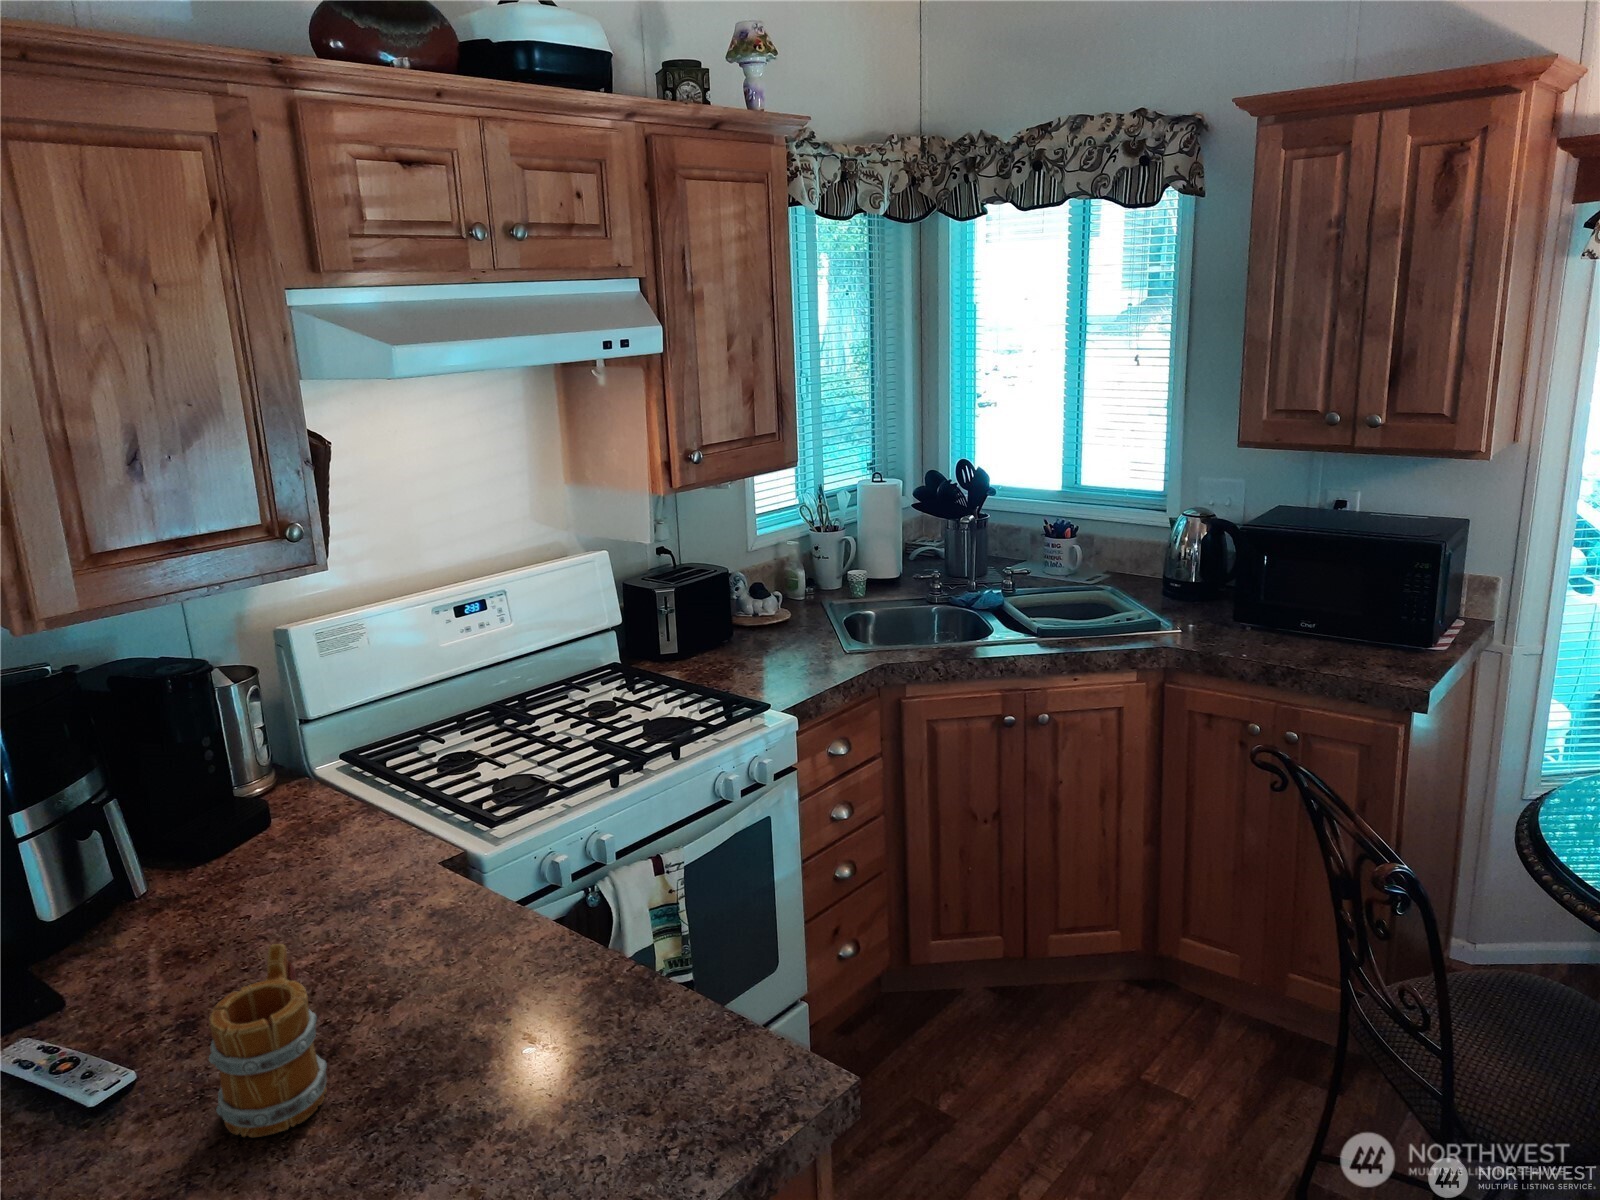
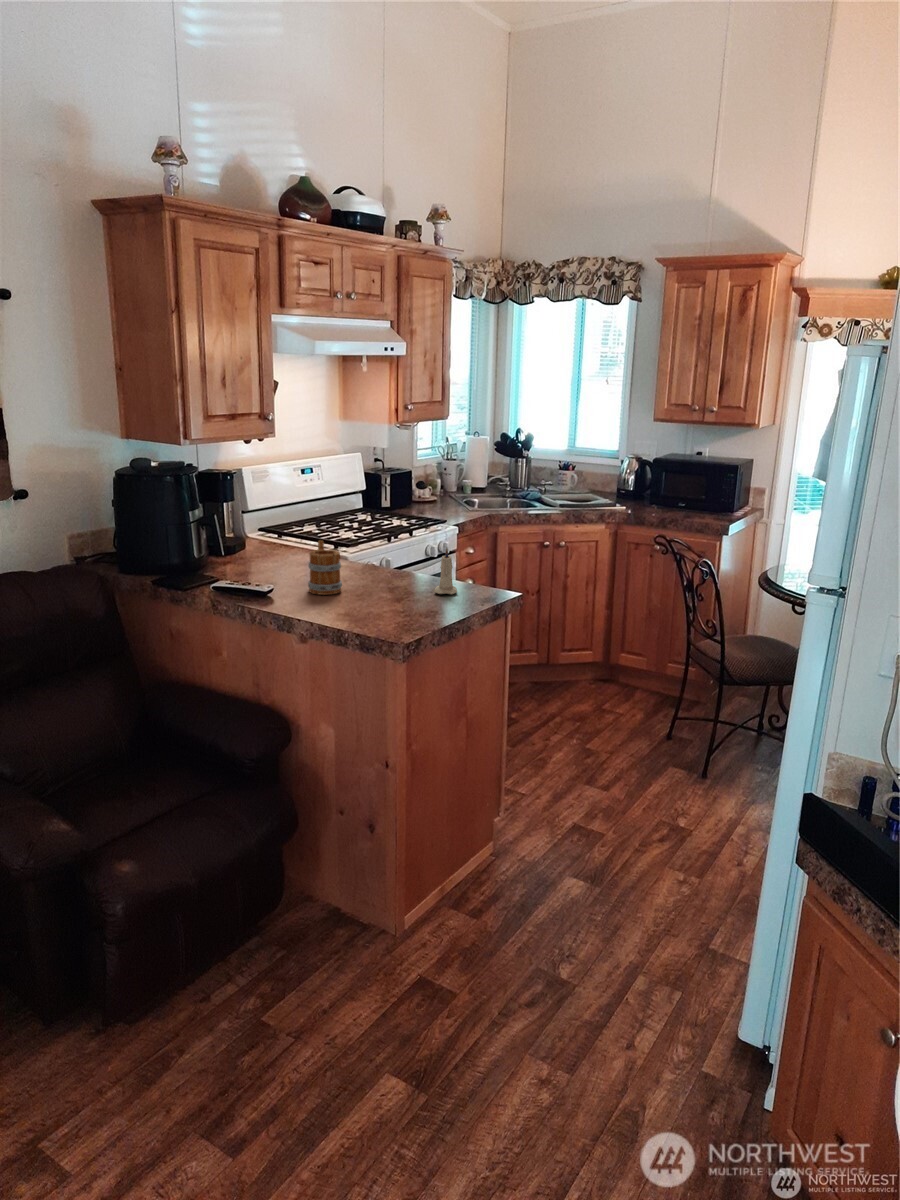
candle: none [583,990,658,1136] -> present [434,548,457,594]

